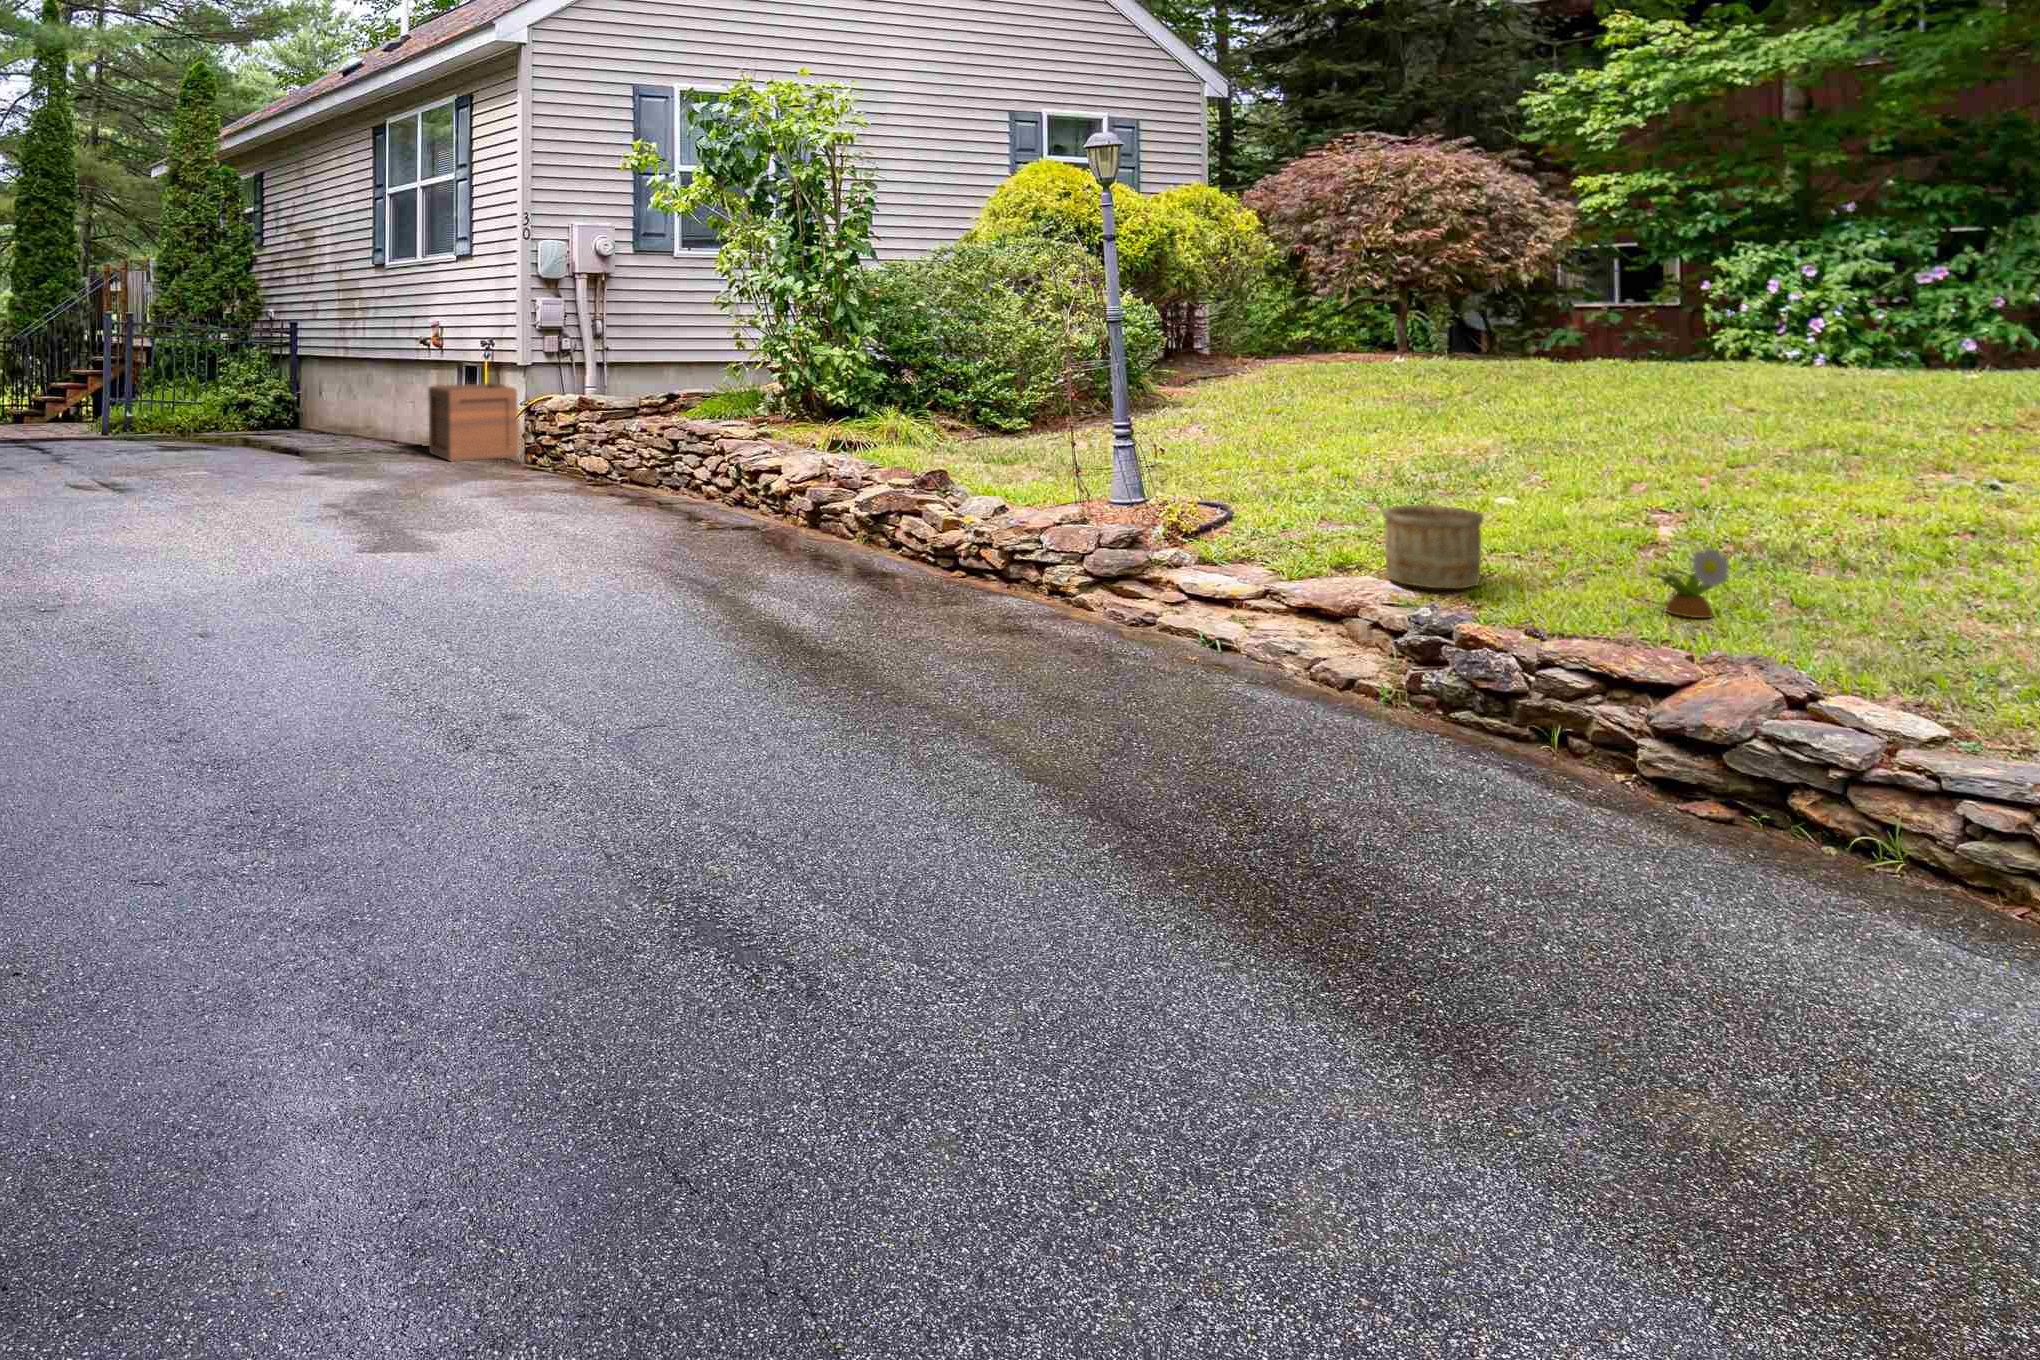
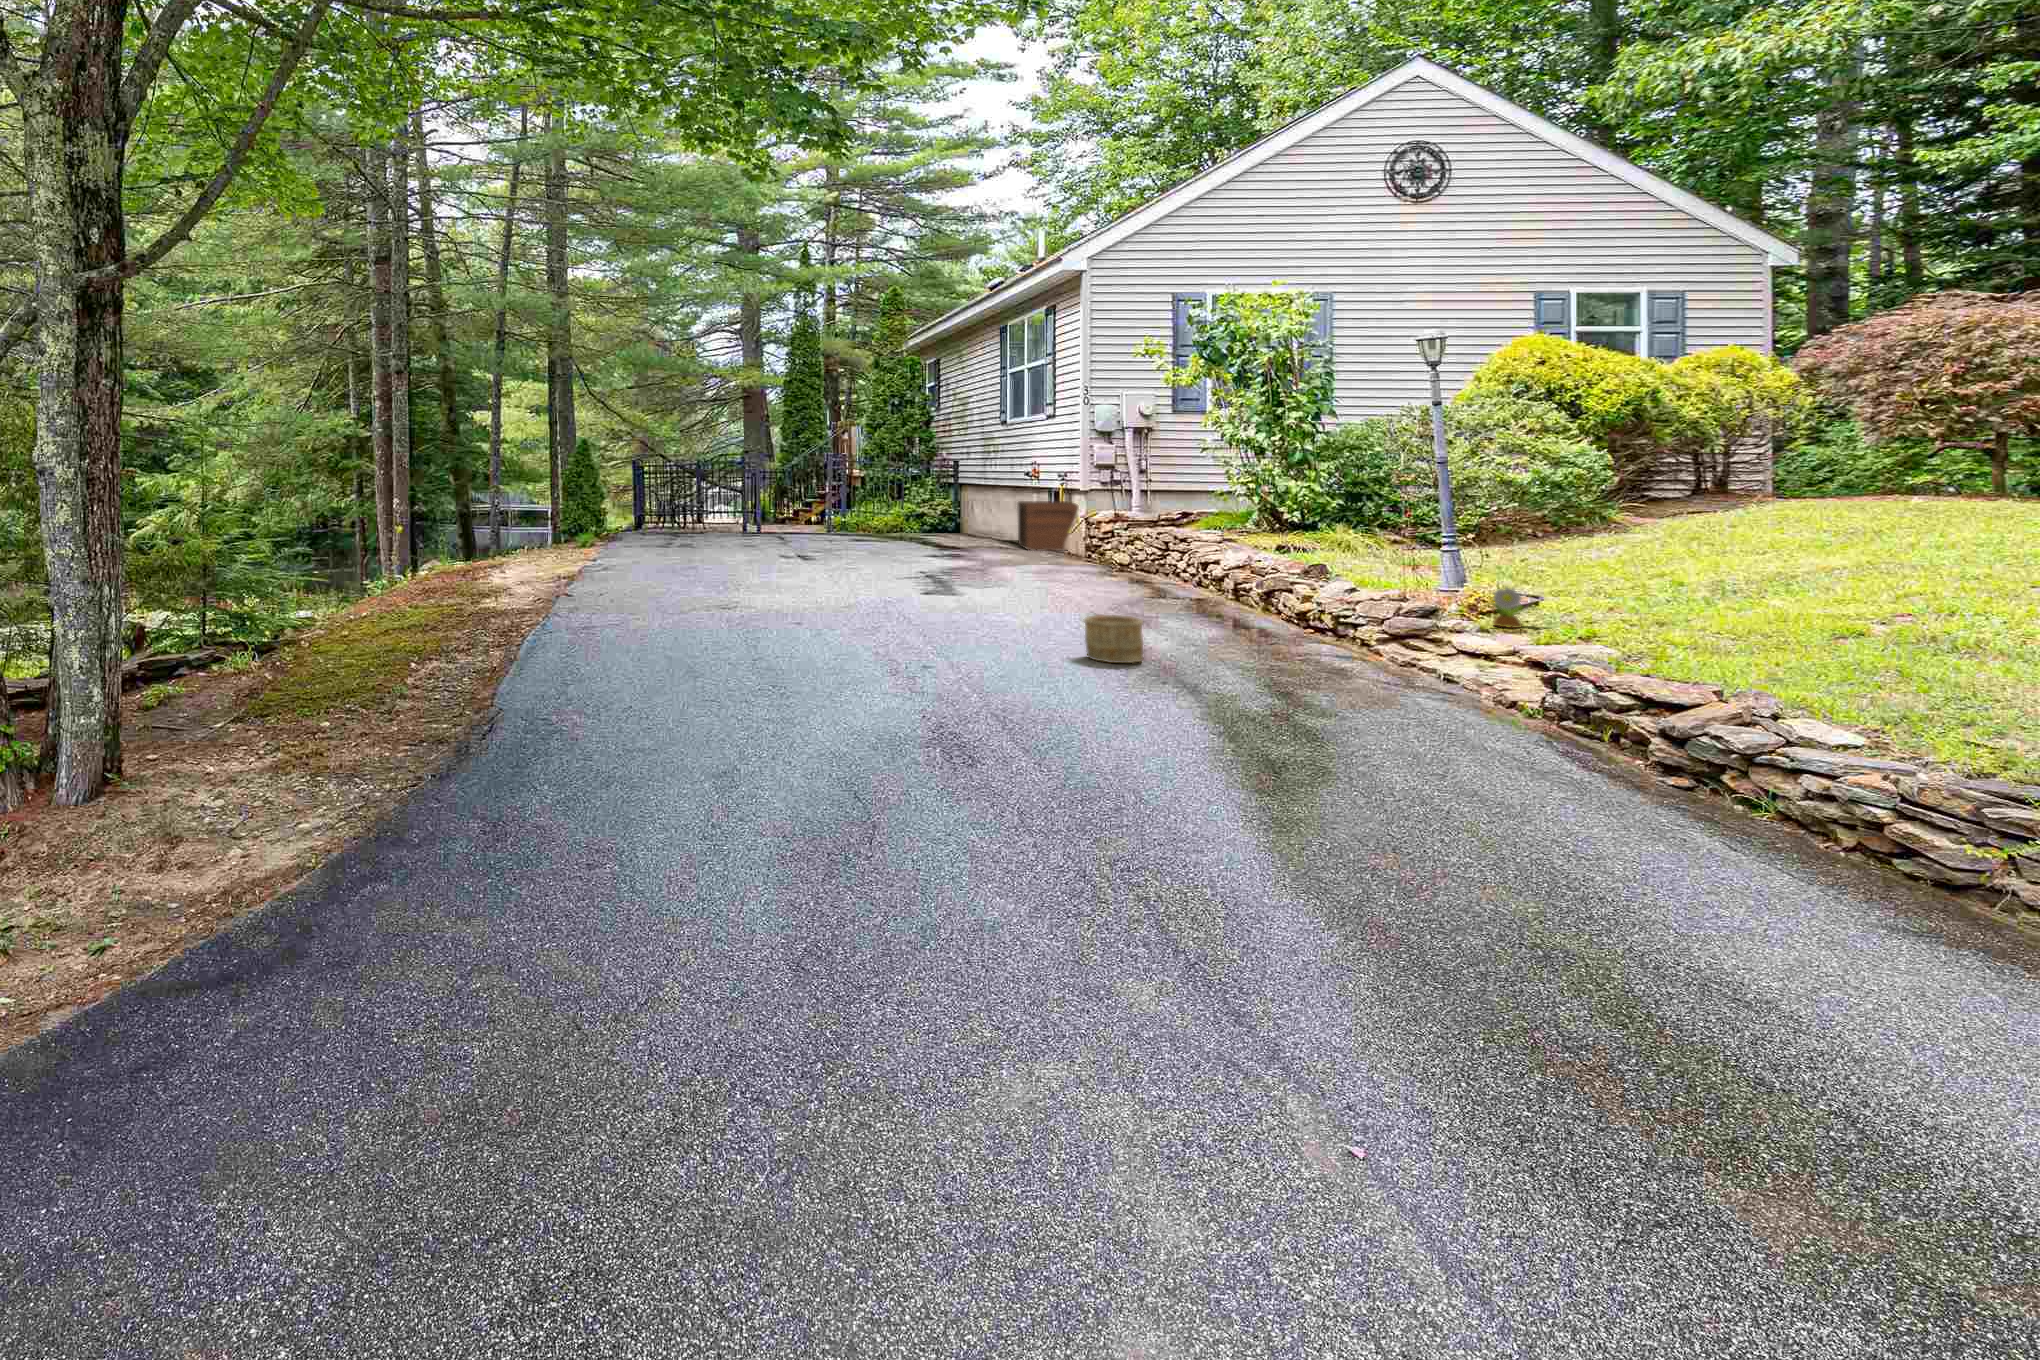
wooden bucket: present [1382,505,1483,589] -> present [1084,615,1143,663]
decorative plant: present [1648,547,1730,618] -> present [1492,587,1537,628]

